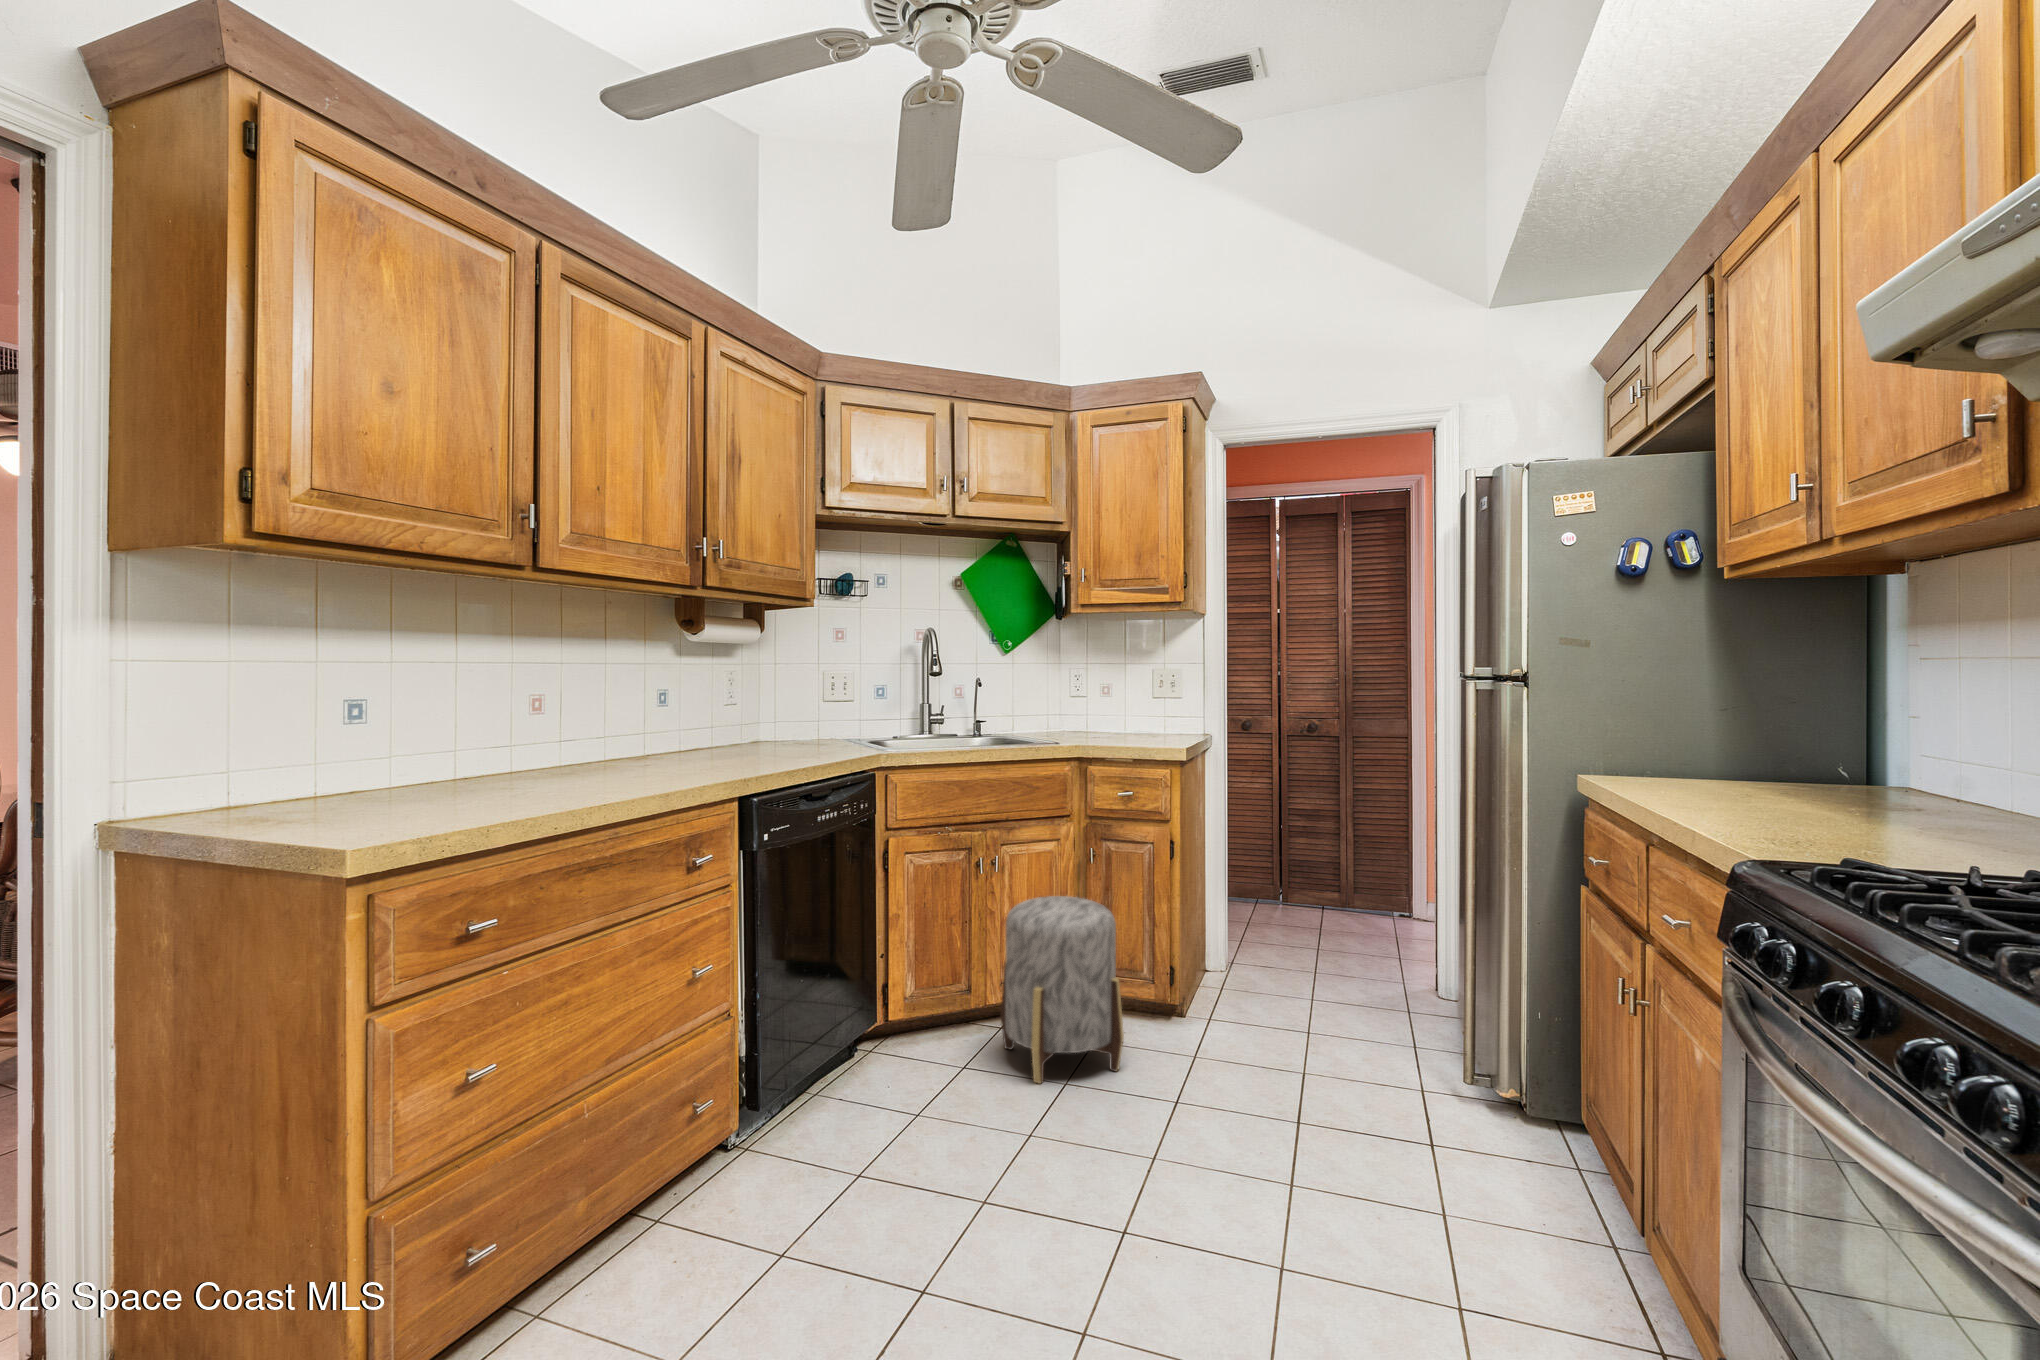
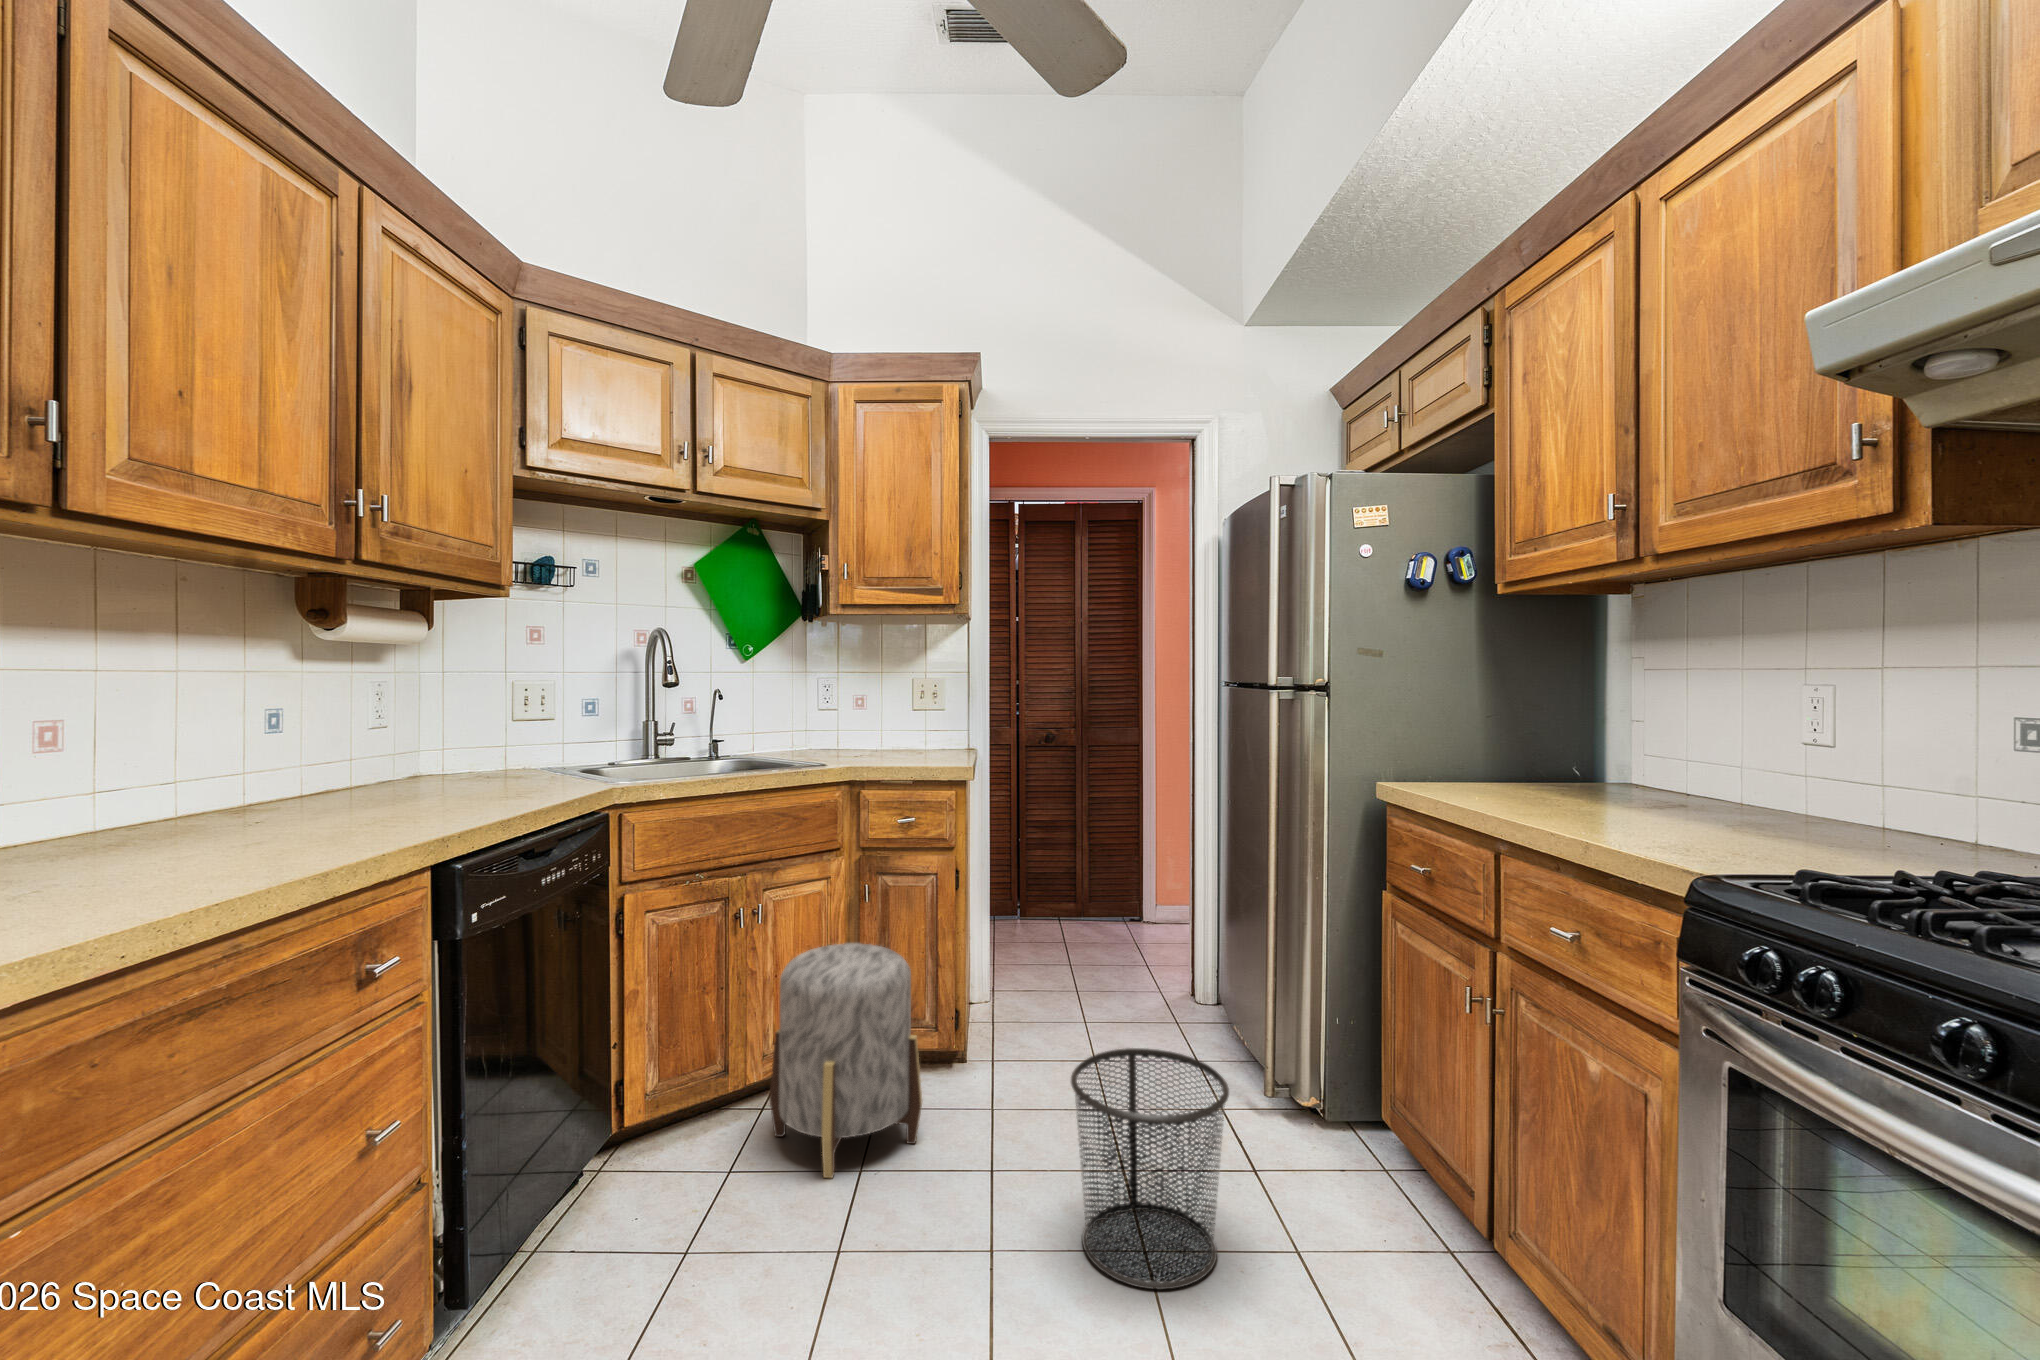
waste bin: none [1220,1004,1367,1210] -> present [1071,1048,1229,1290]

